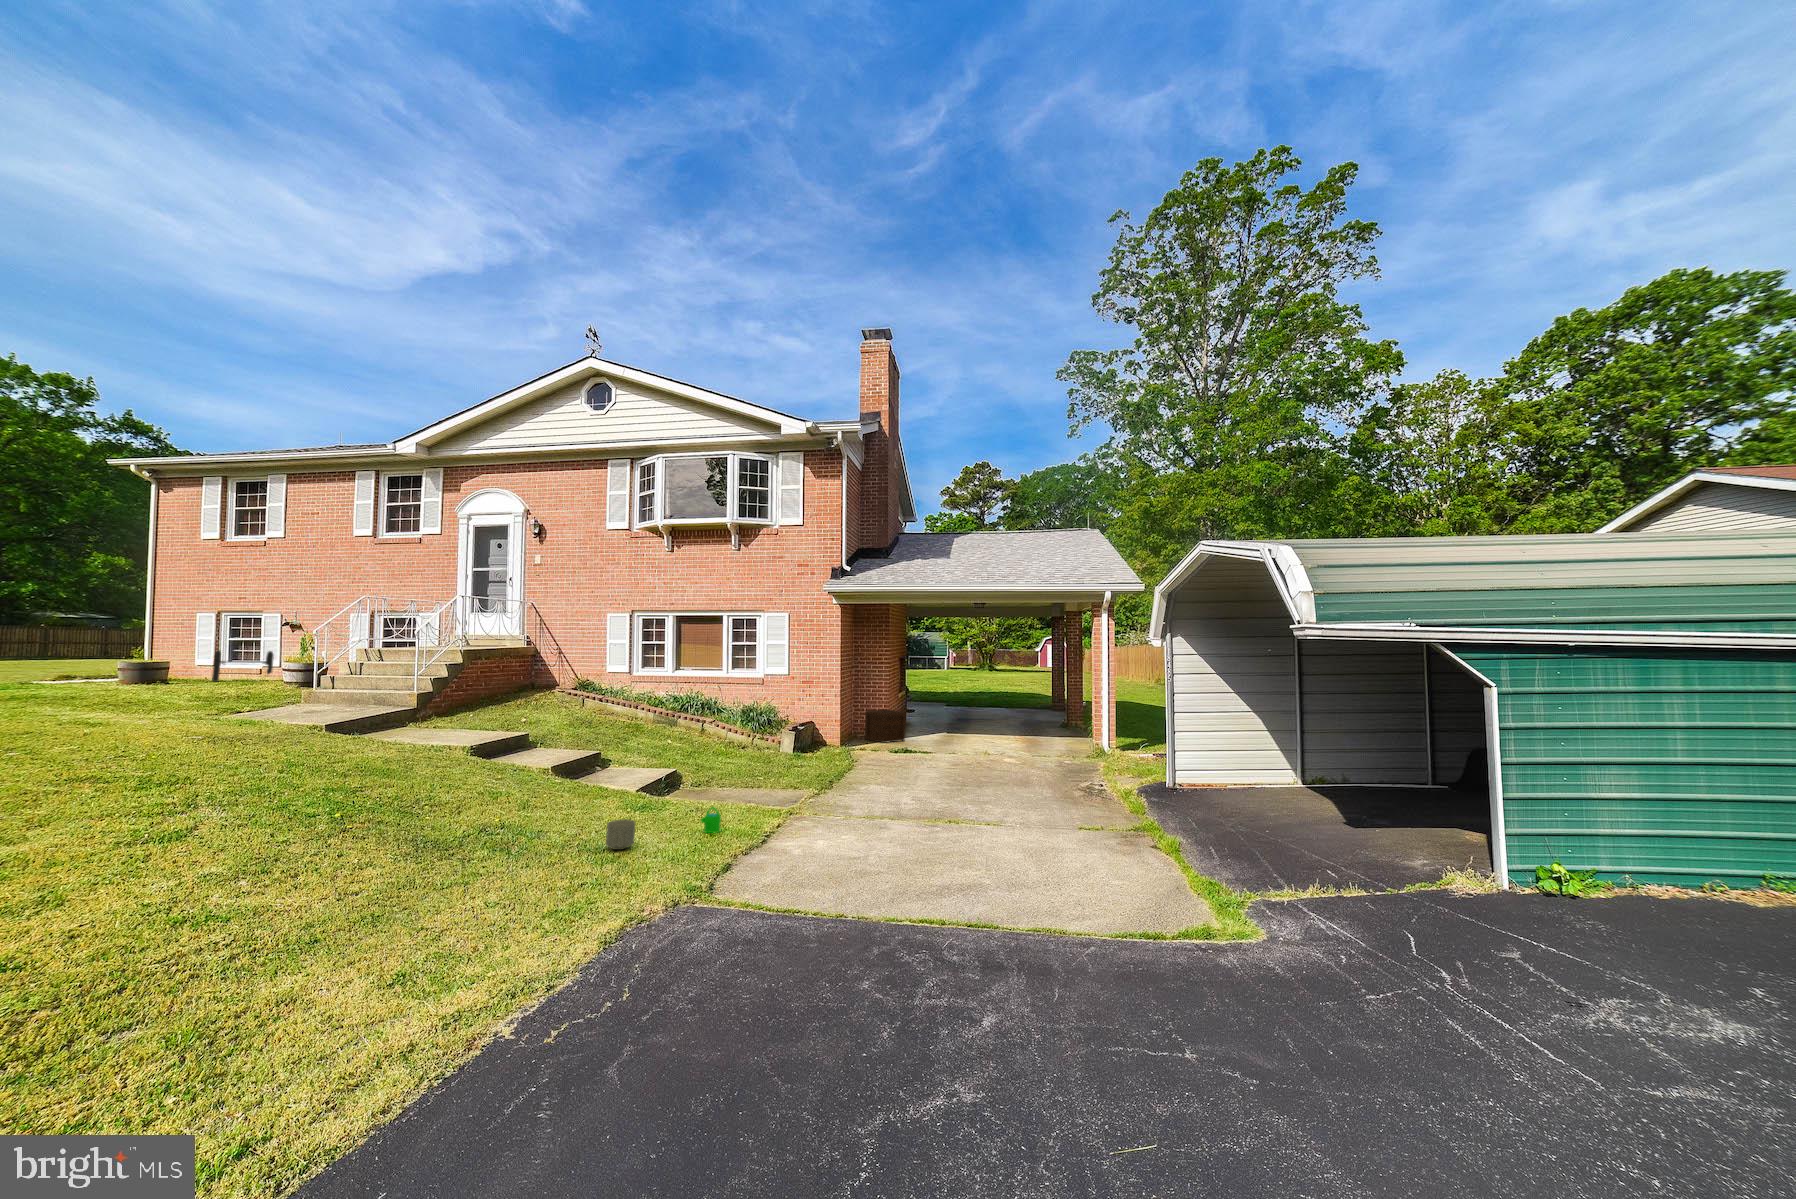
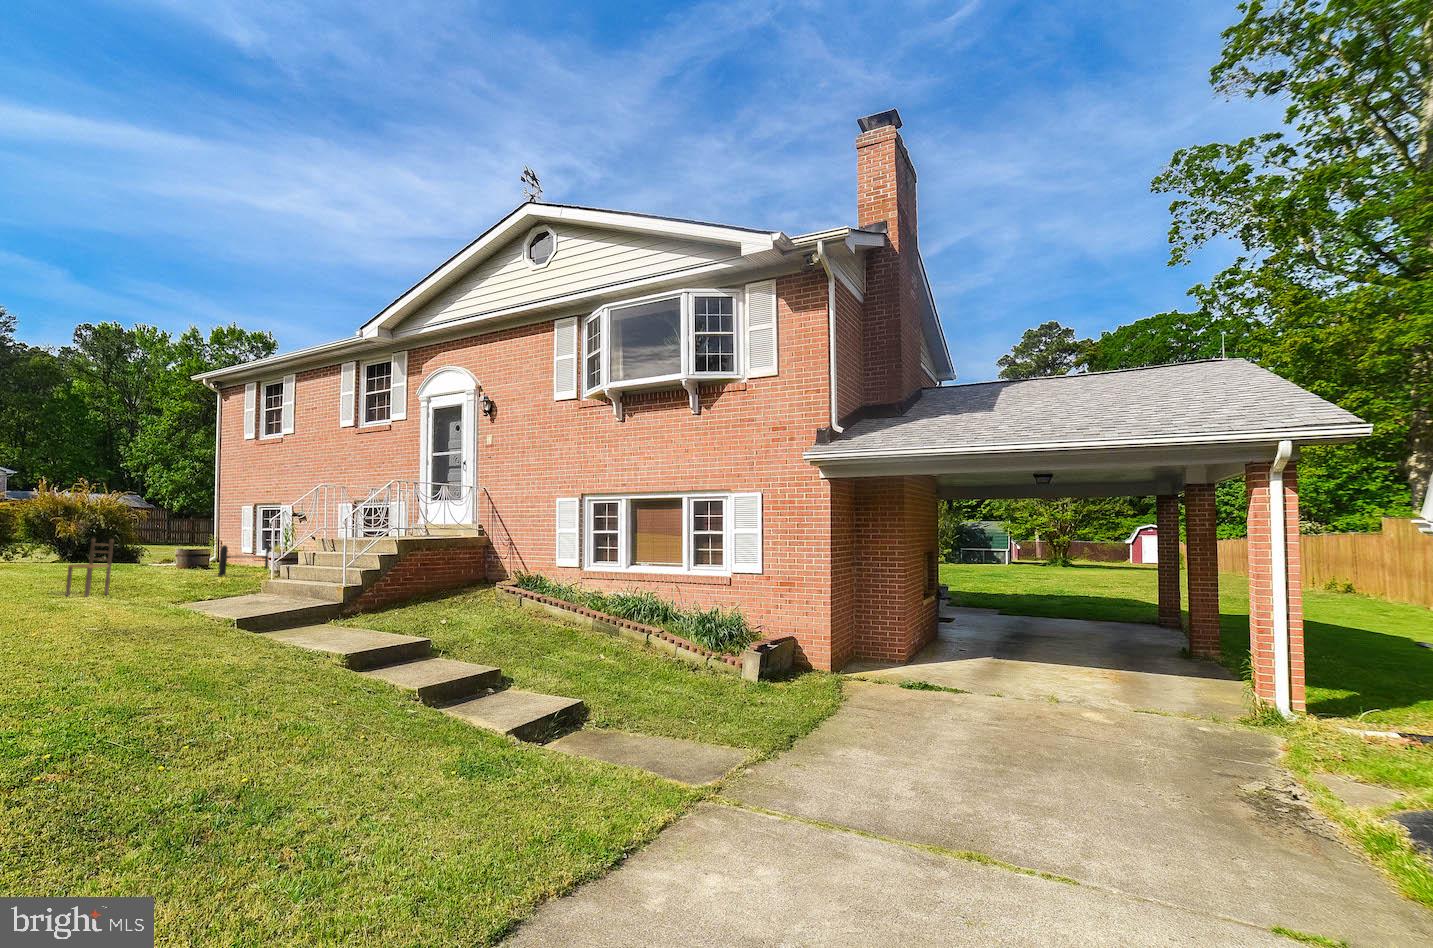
chair: none [102,644,154,701] -> present [65,538,114,597]
wooden crate: present [864,709,906,743] -> none [870,622,929,670]
watering can: present [701,807,721,833] -> none [501,801,550,851]
planter: present [606,819,636,850] -> none [323,821,376,880]

